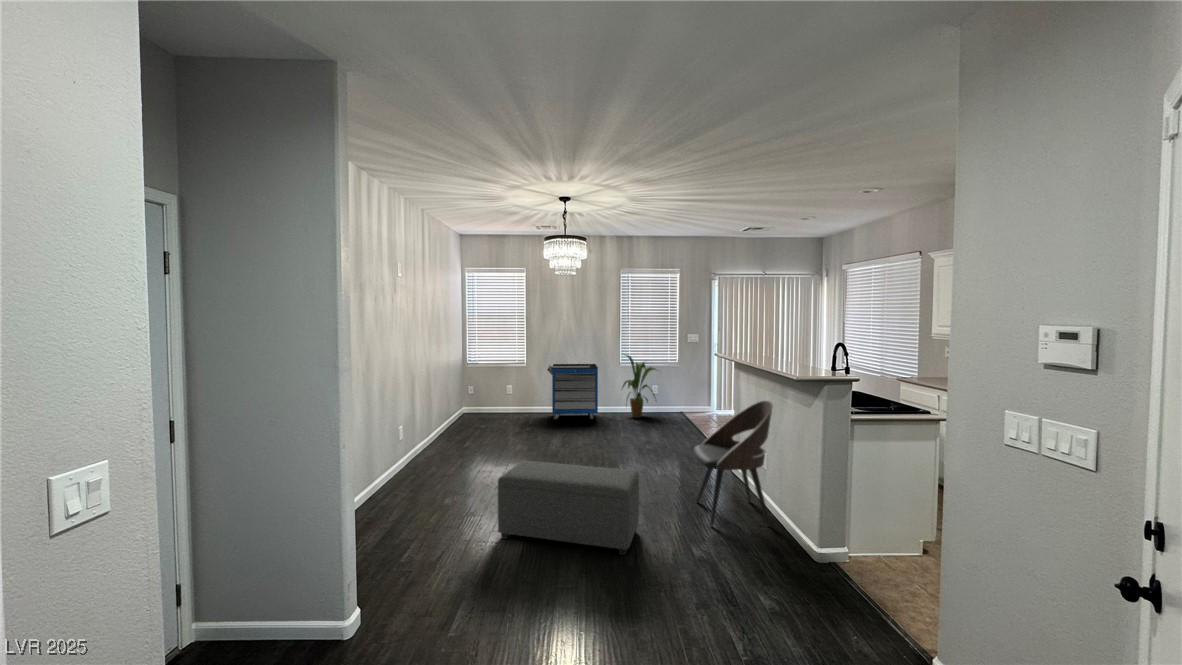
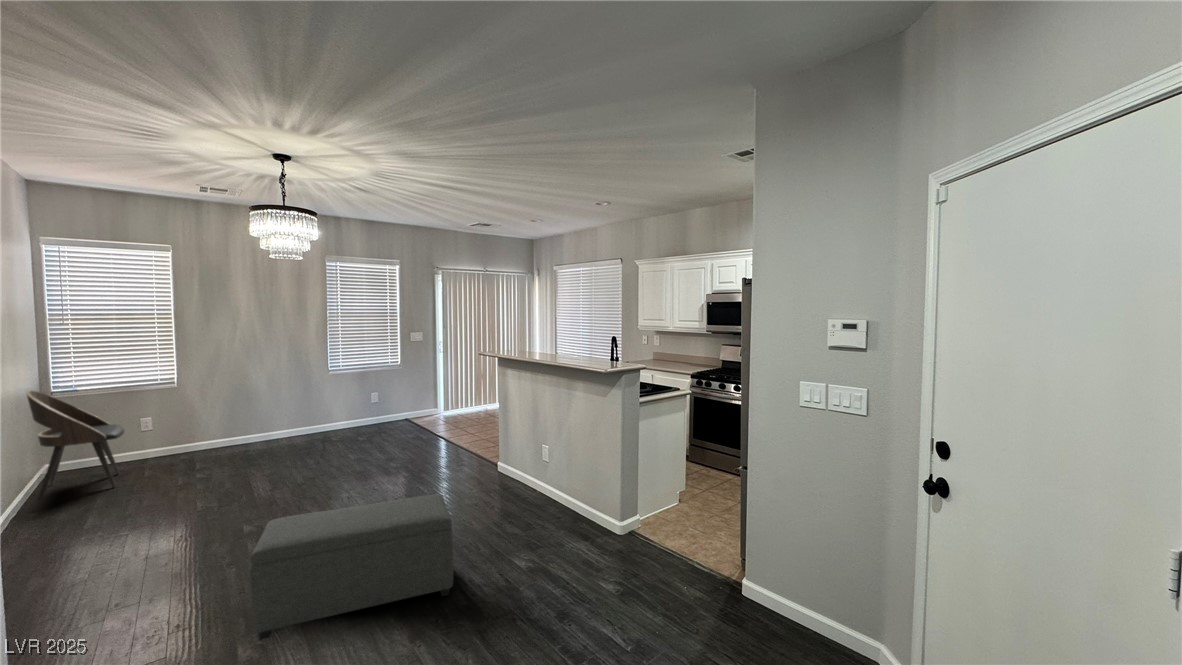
house plant: present [622,355,656,418] -> none [332,360,383,434]
storage cabinet: present [547,364,598,421] -> none [220,374,306,456]
dining chair: present [693,401,773,526] -> present [26,391,124,500]

